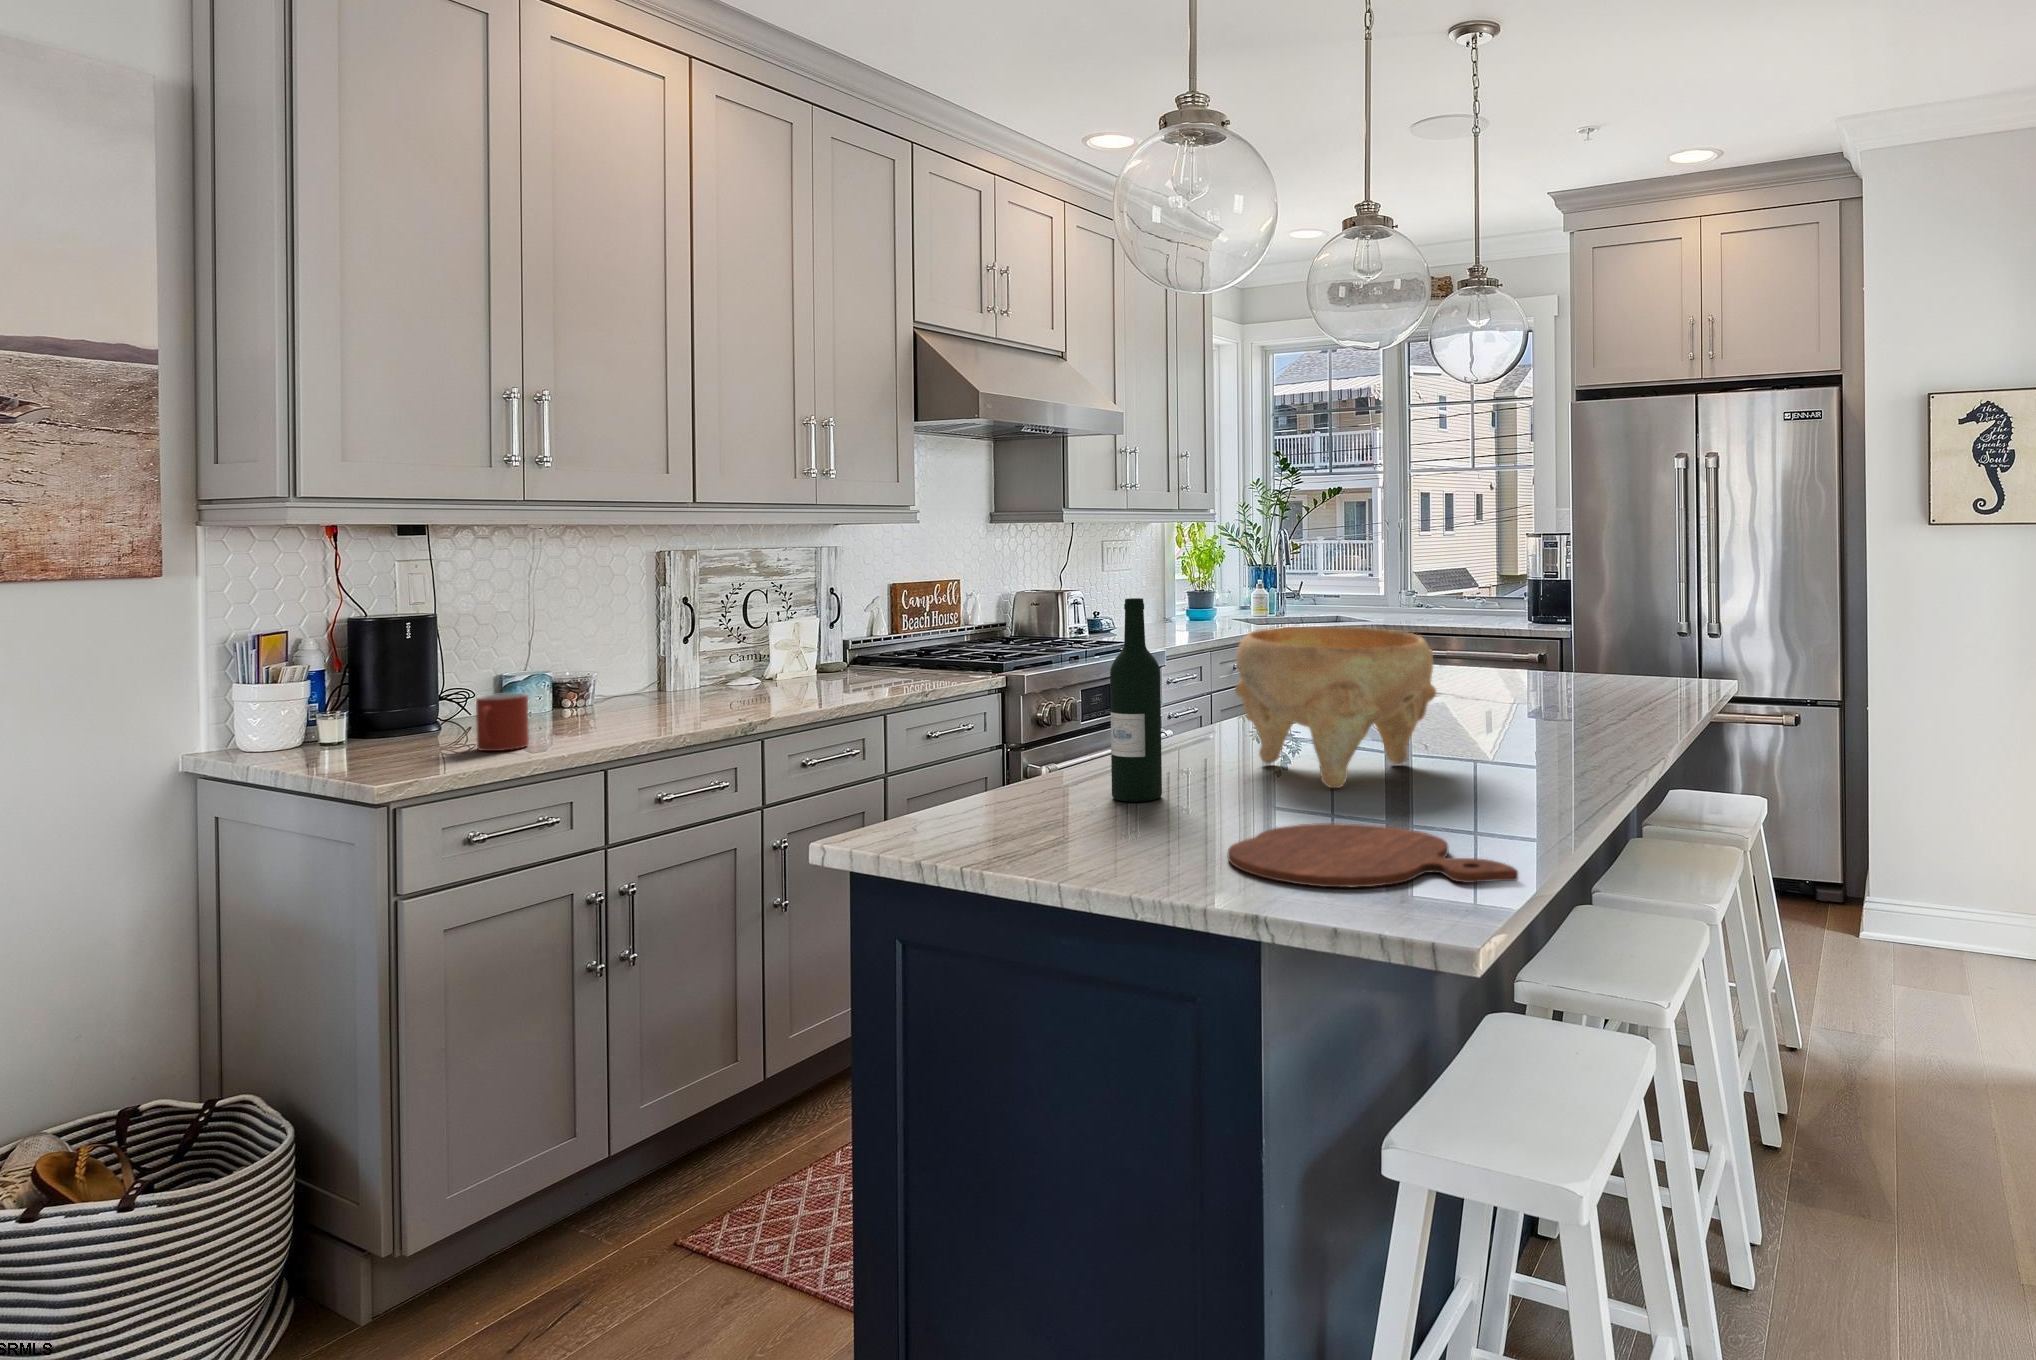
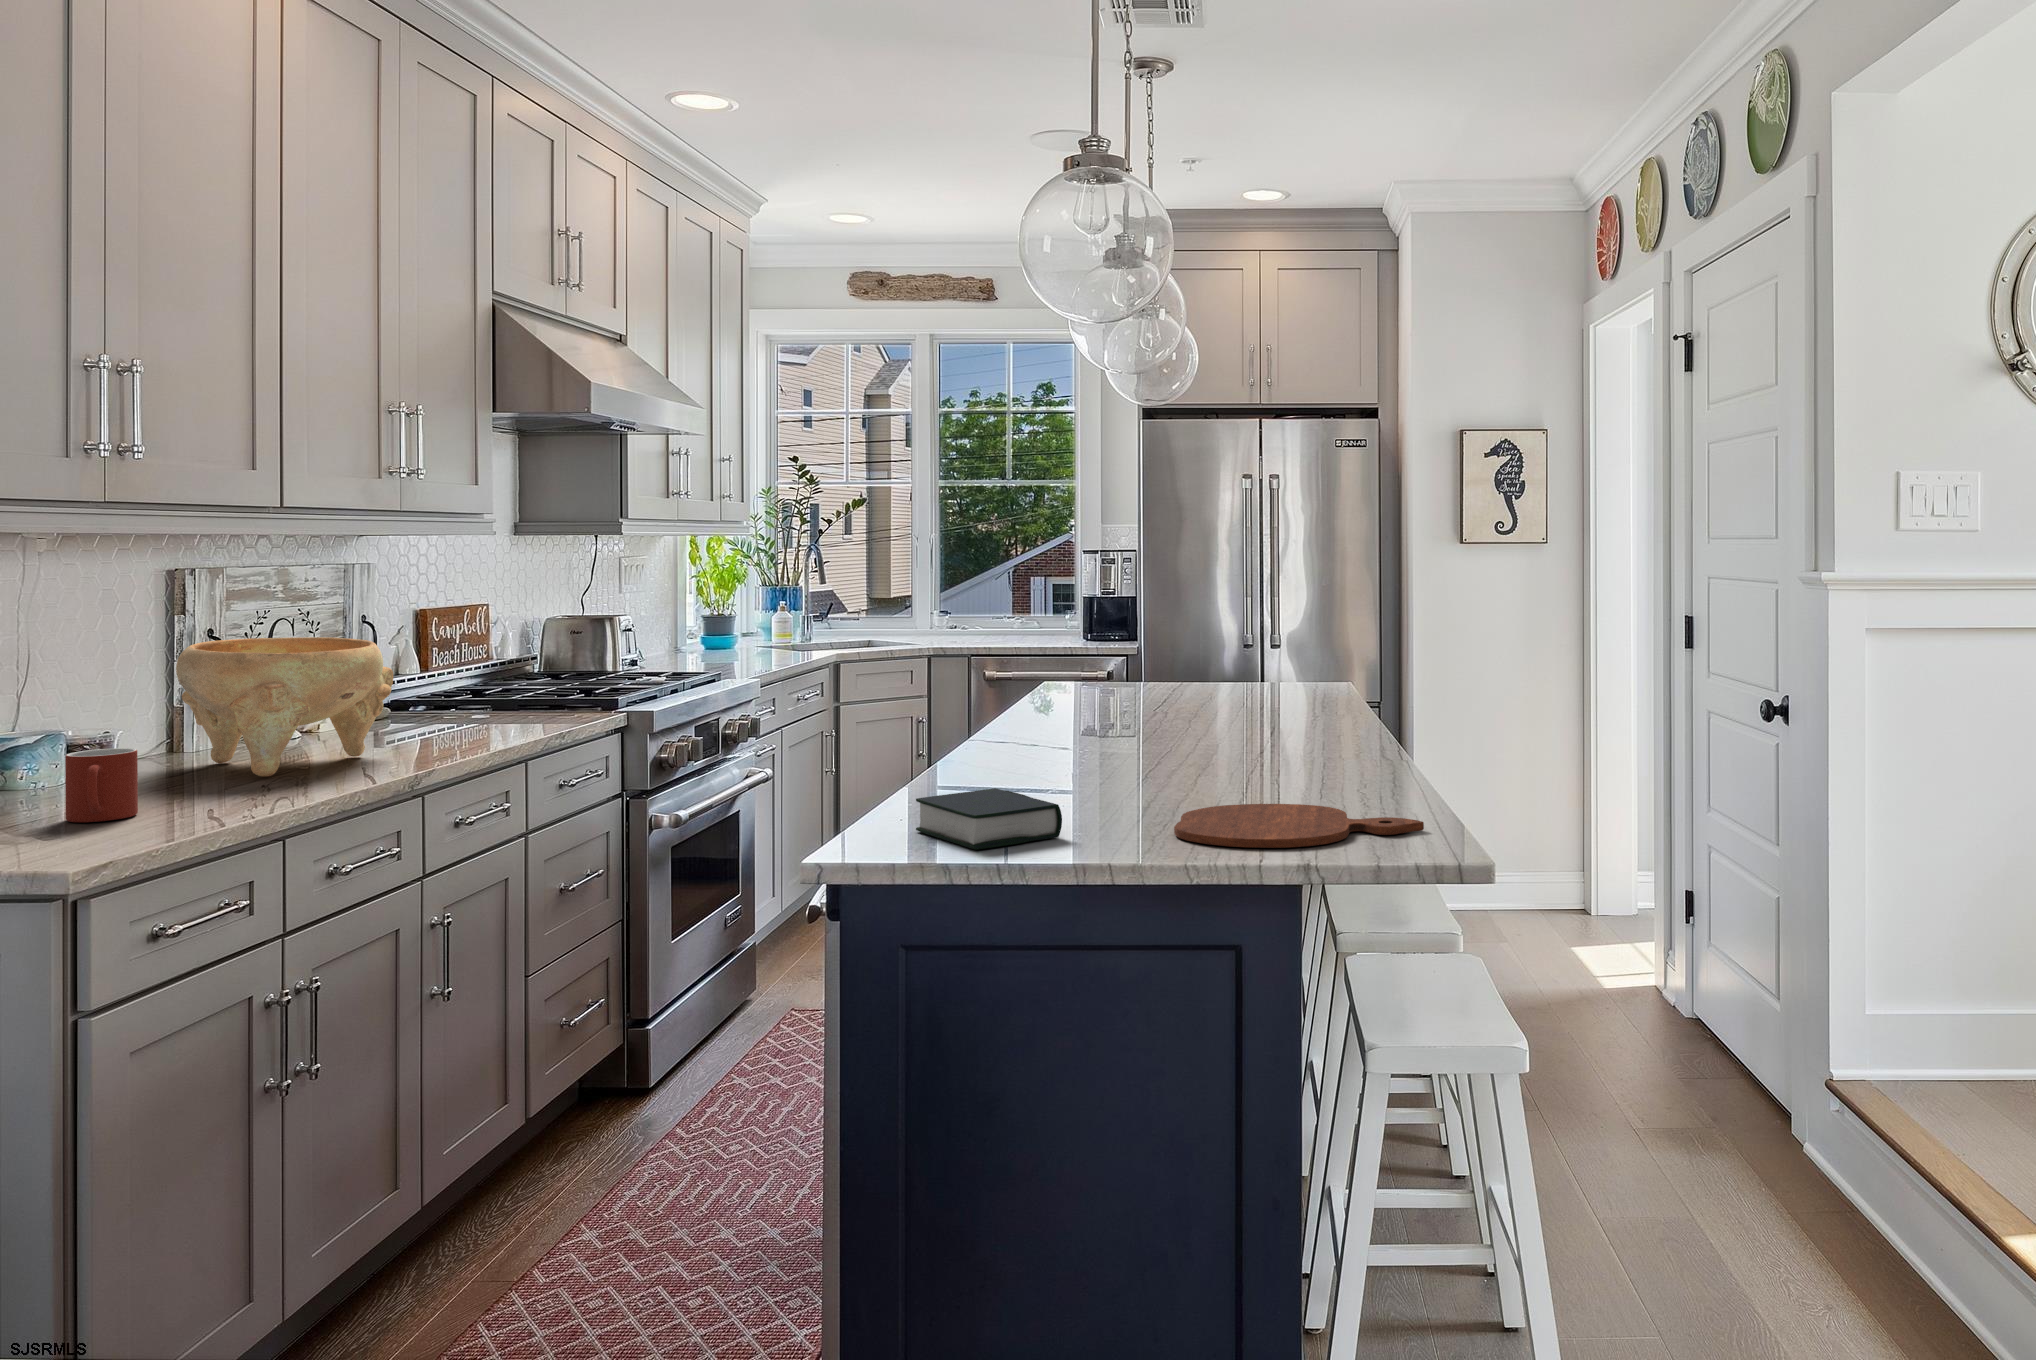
wine bottle: present [1110,598,1162,802] -> none [977,612,1026,807]
decorative bowl: present [1235,627,1436,788] -> present [176,637,393,776]
book: none [1004,783,1119,851] -> present [916,788,1062,850]

